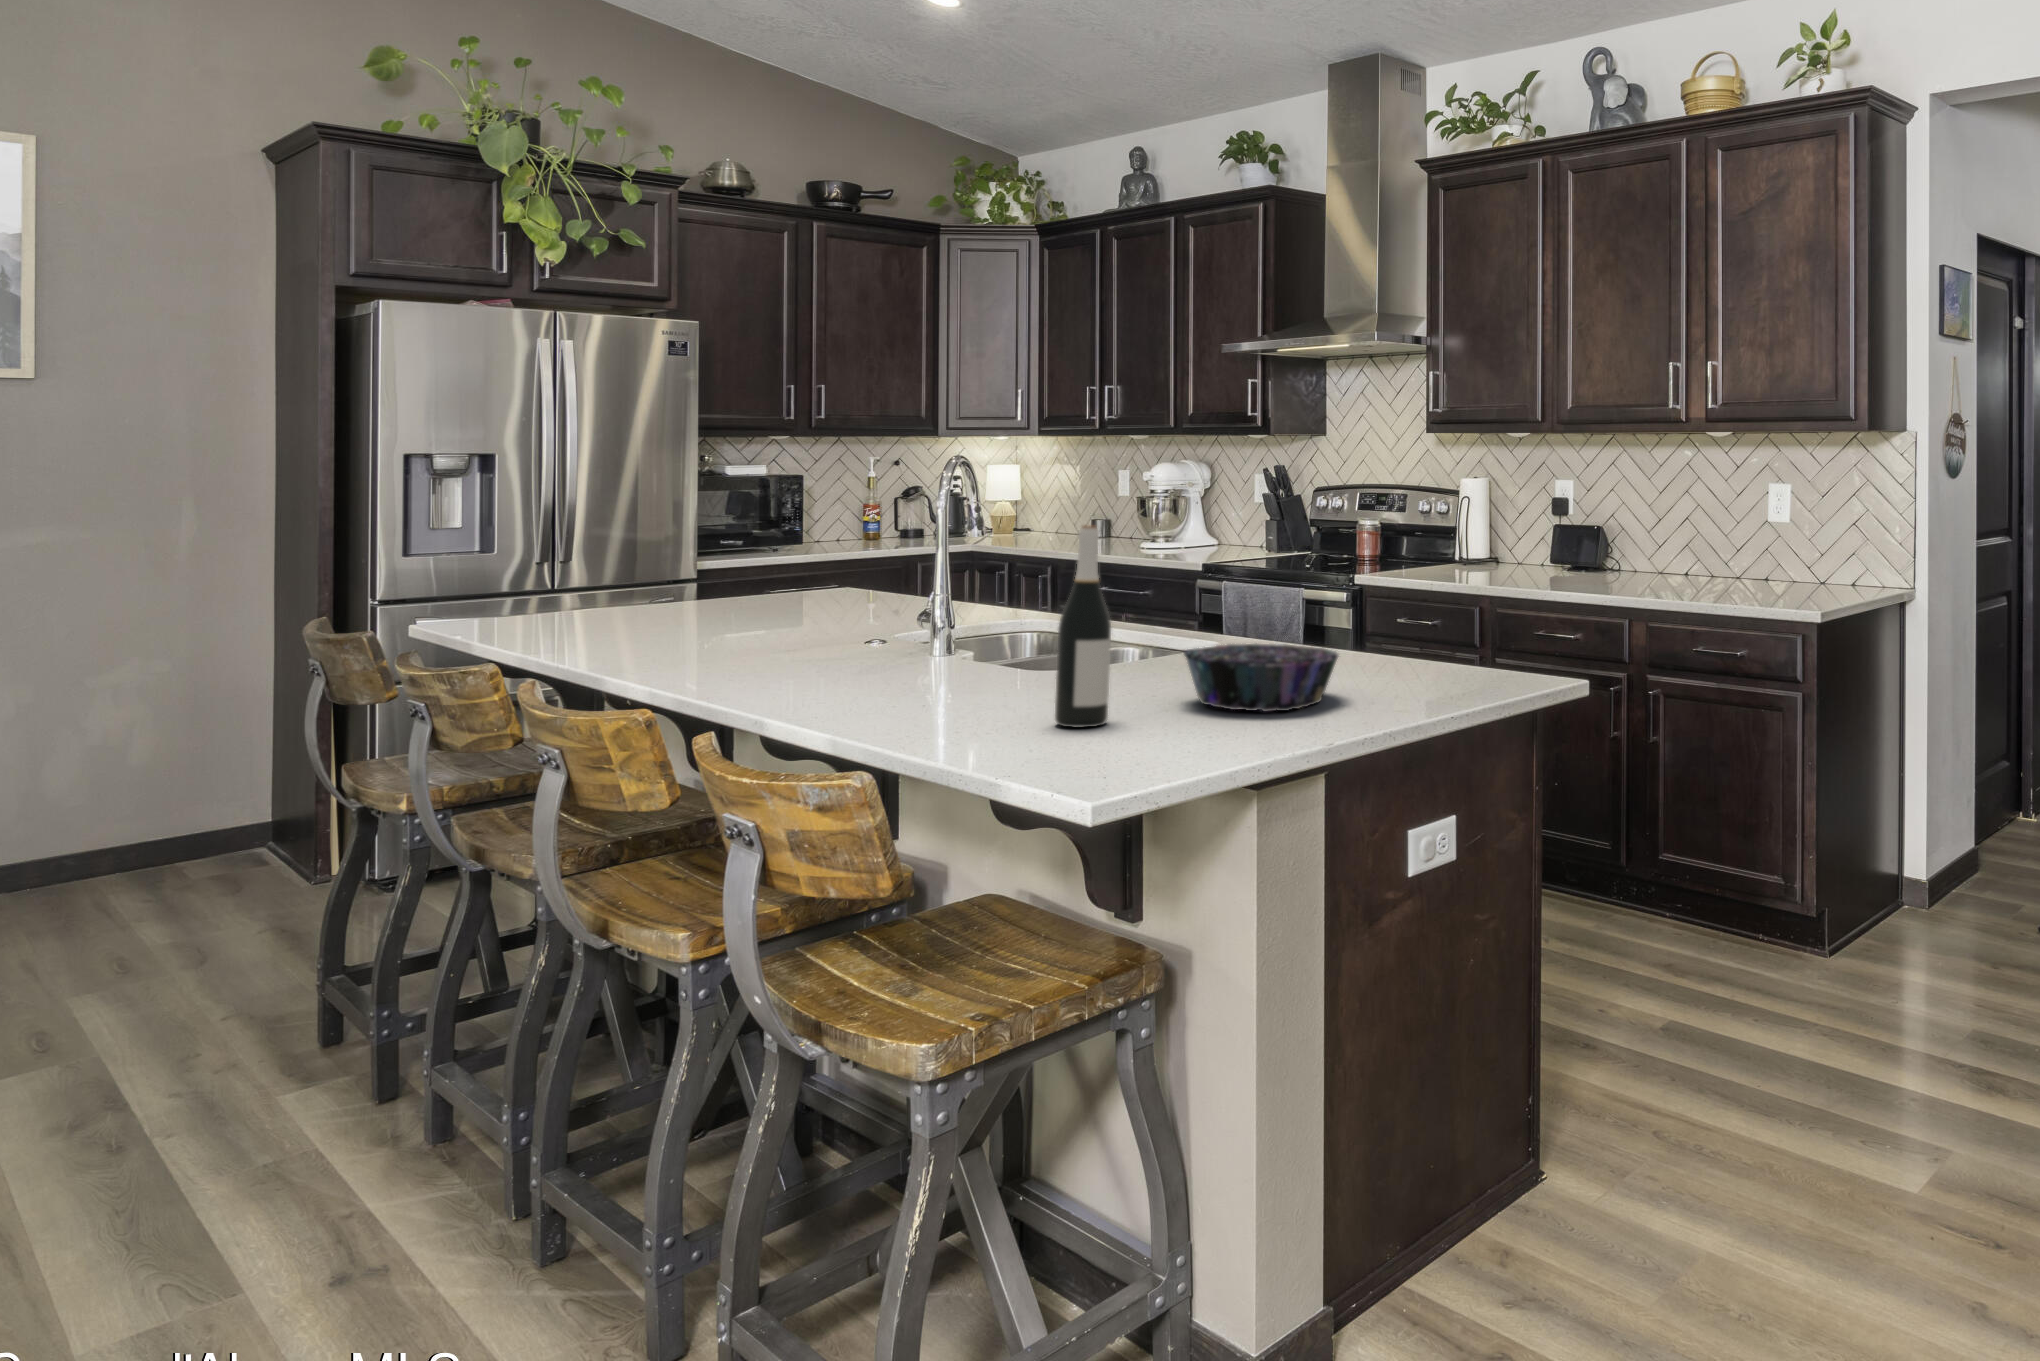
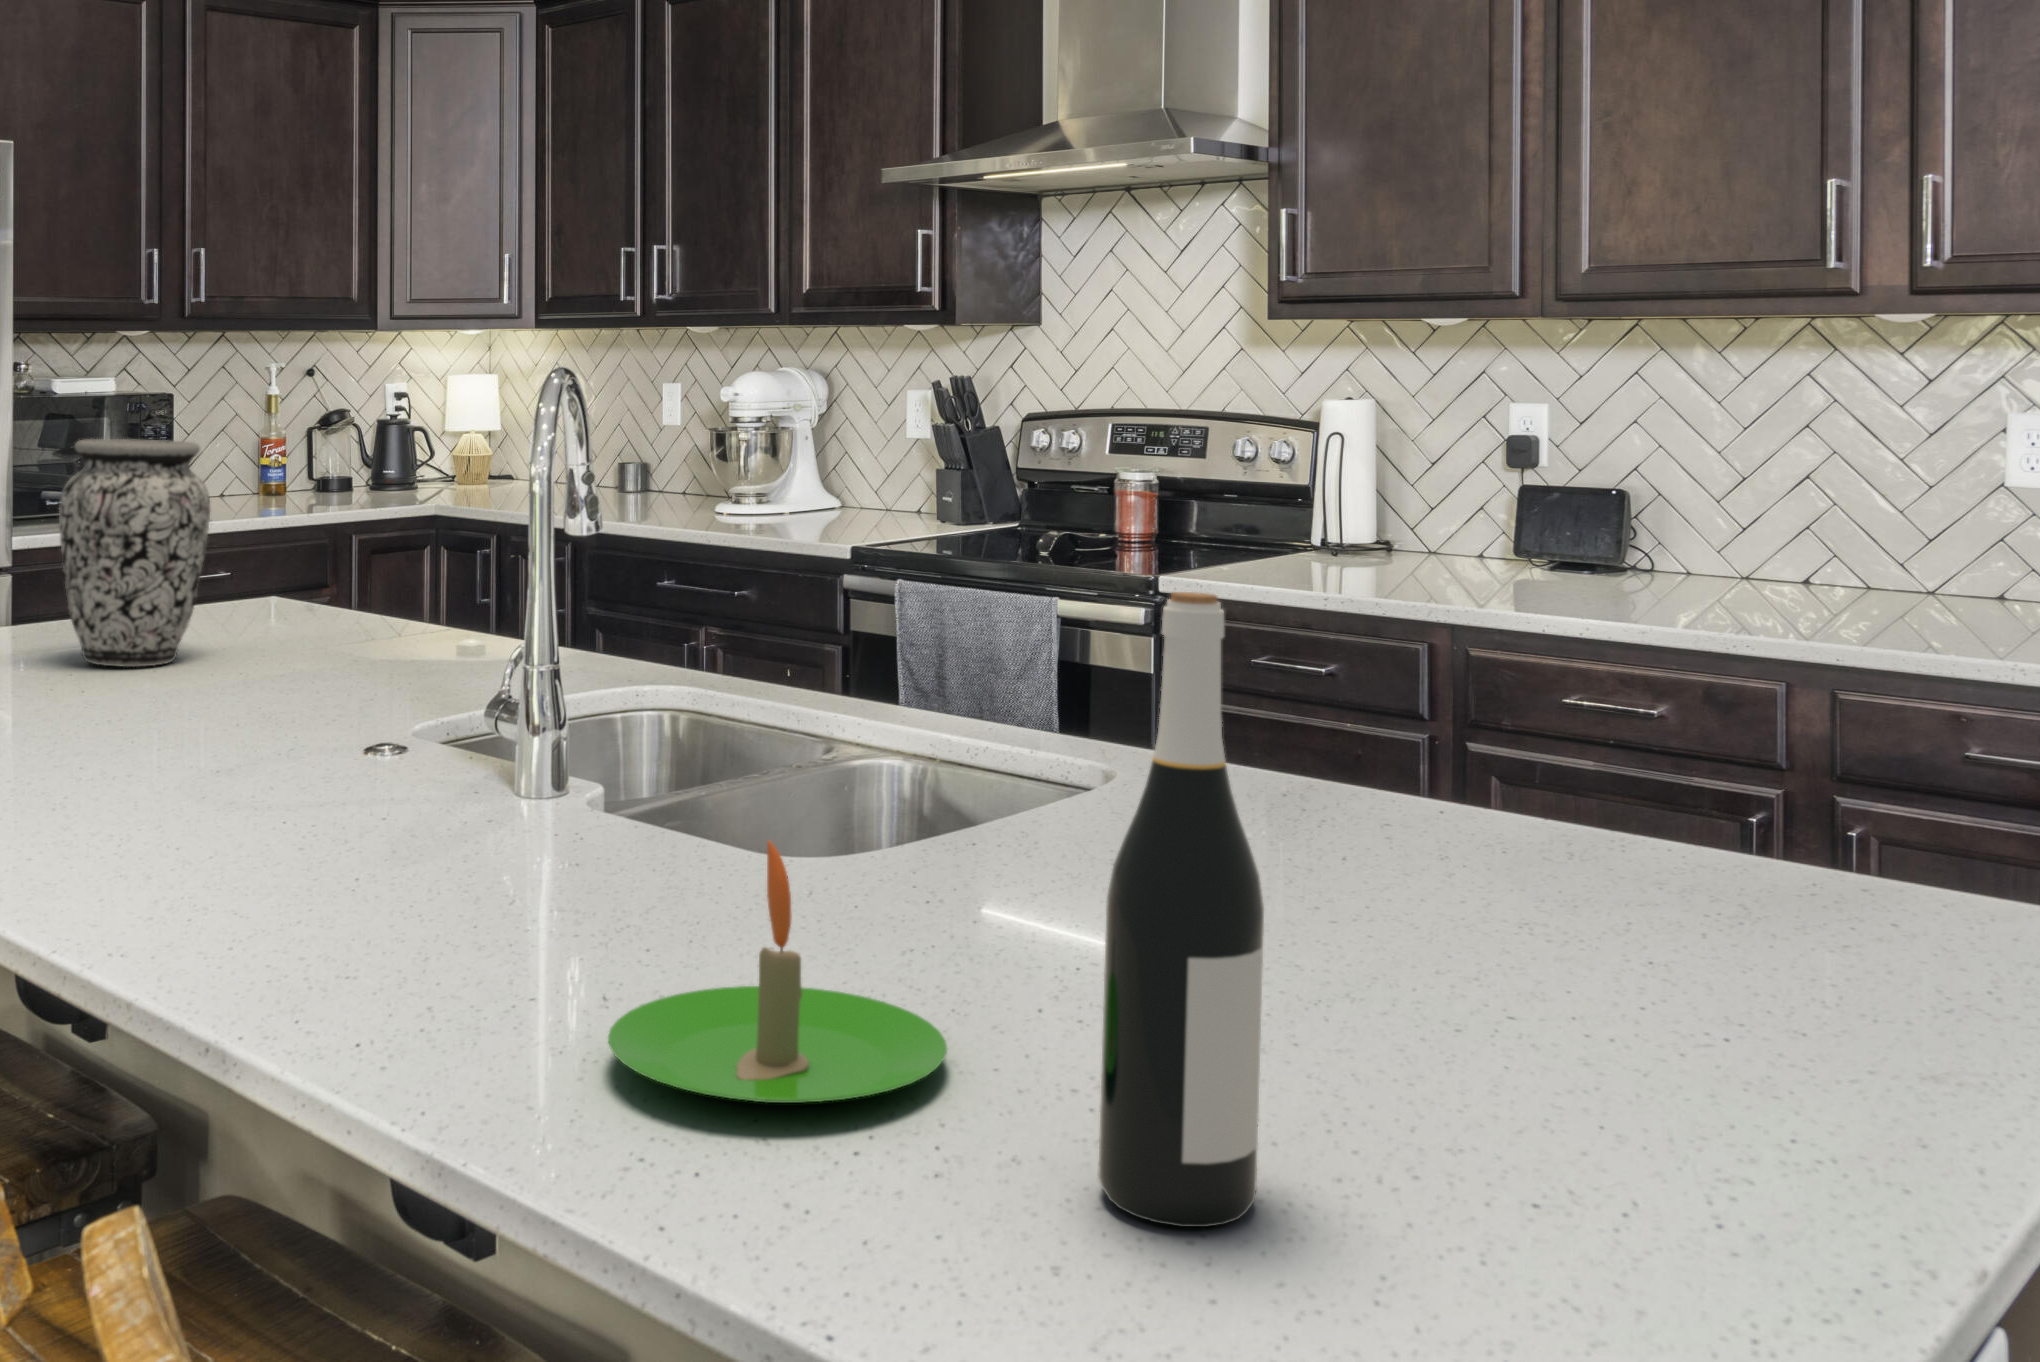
vase: none [717,493,801,610] -> present [59,439,210,667]
candle: none [907,624,1038,710] -> present [608,841,947,1103]
decorative bowl: present [1183,643,1339,712] -> none [1336,875,1809,1138]

